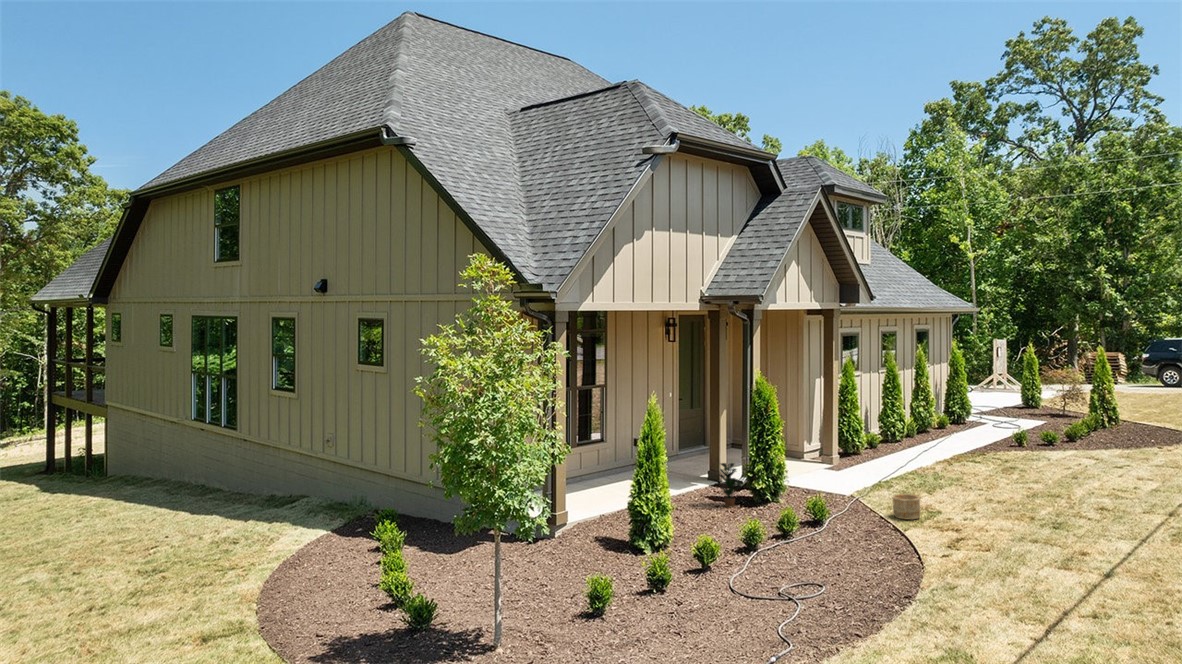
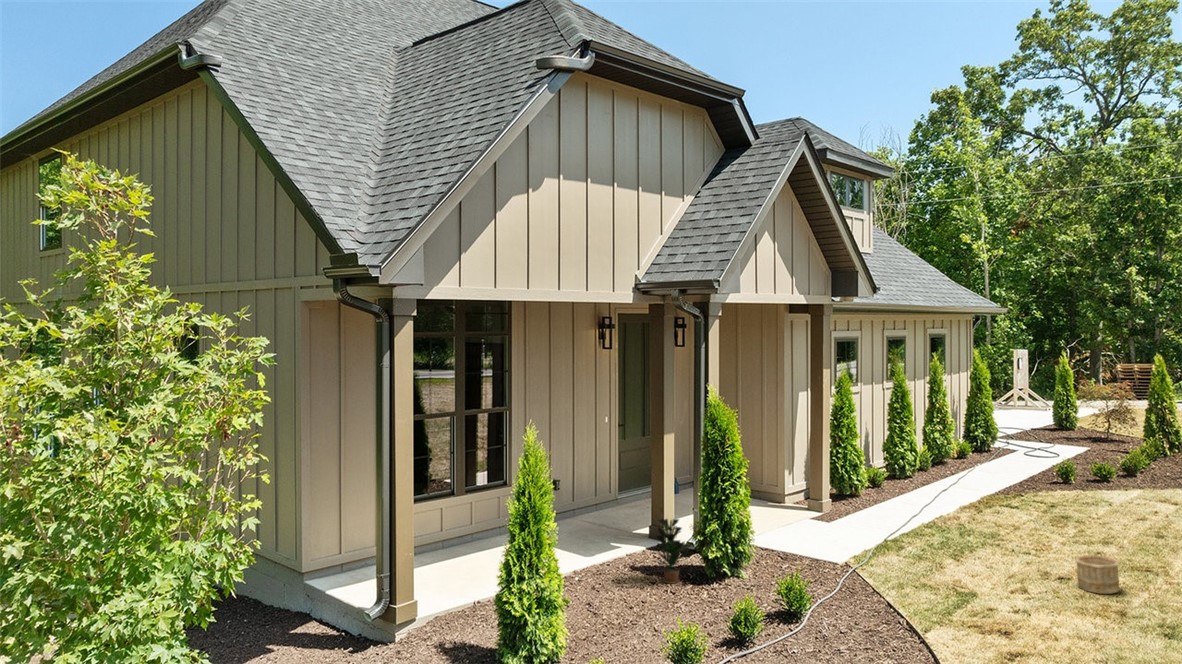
wooden bucket: present [892,494,920,520] -> present [1075,555,1119,594]

